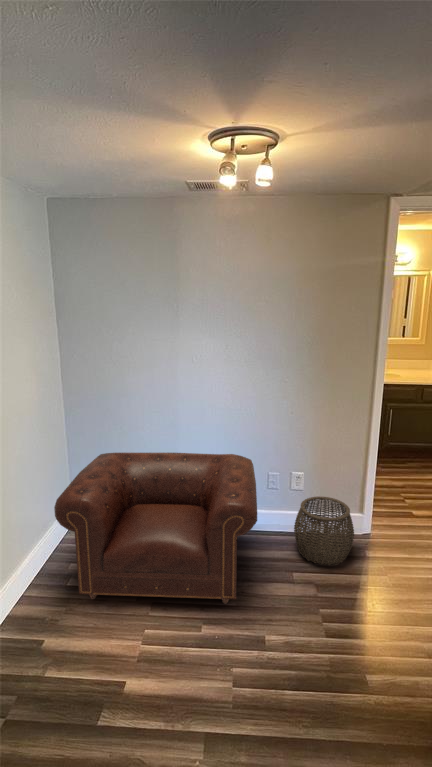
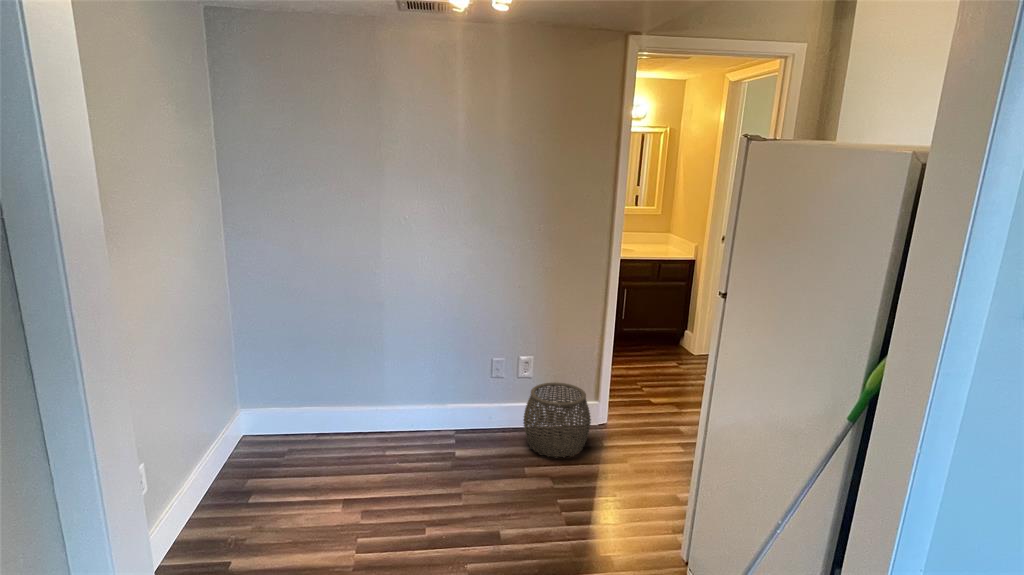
armchair: present [54,453,257,604] -> none [236,336,487,514]

